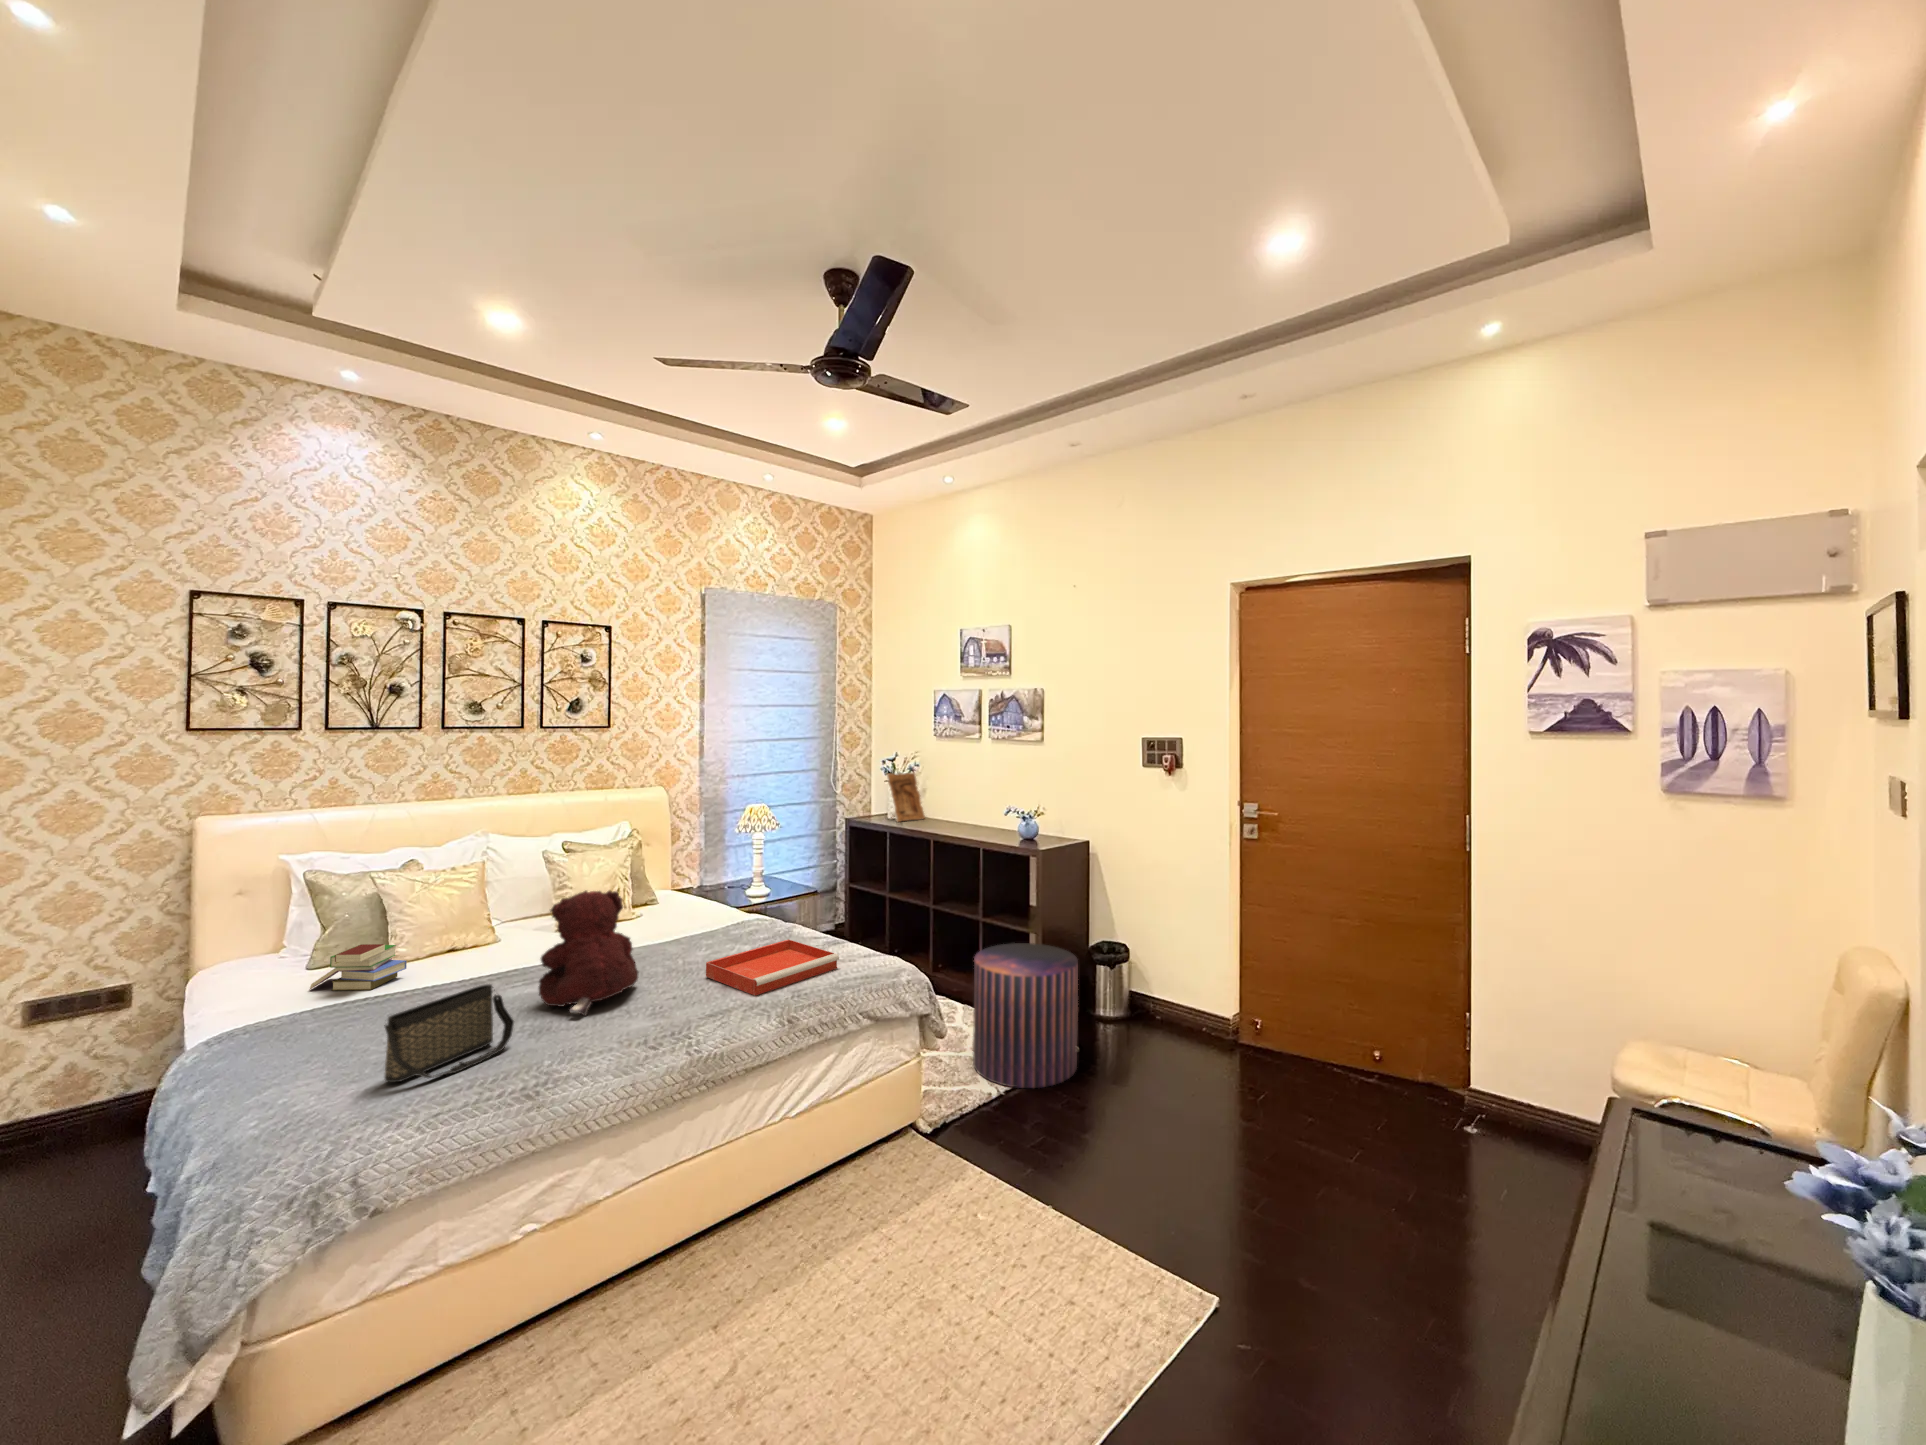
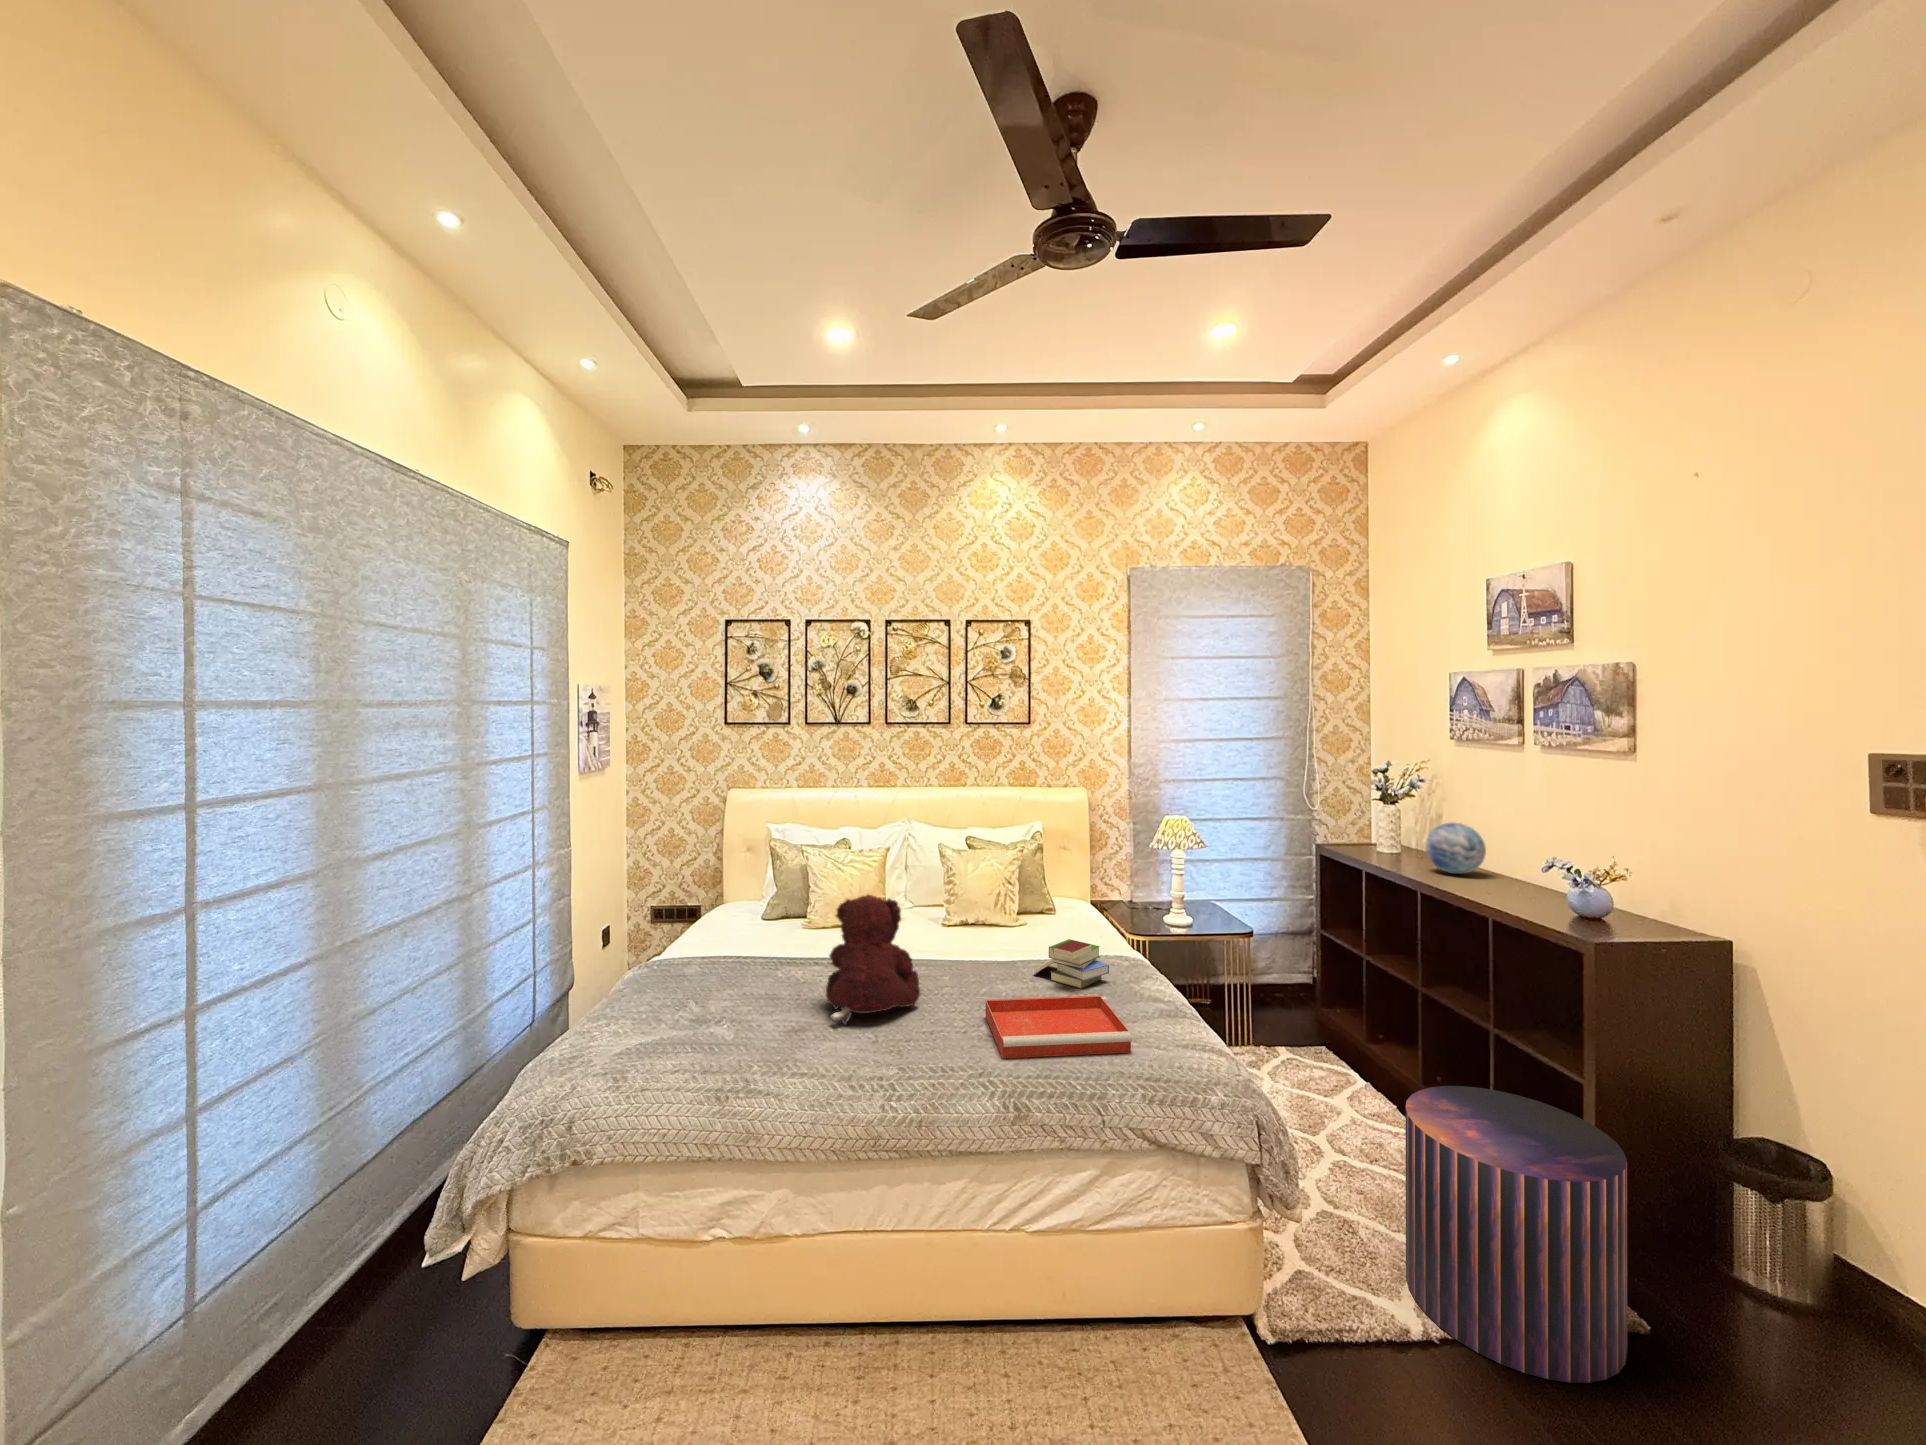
picture frame: present [887,773,925,822] -> none [1365,790,1431,861]
decorative orb: none [930,791,964,825] -> present [1425,823,1486,874]
book: present [310,944,407,991] -> present [1034,939,1109,989]
handbag: present [384,984,514,1082] -> none [657,971,767,1049]

